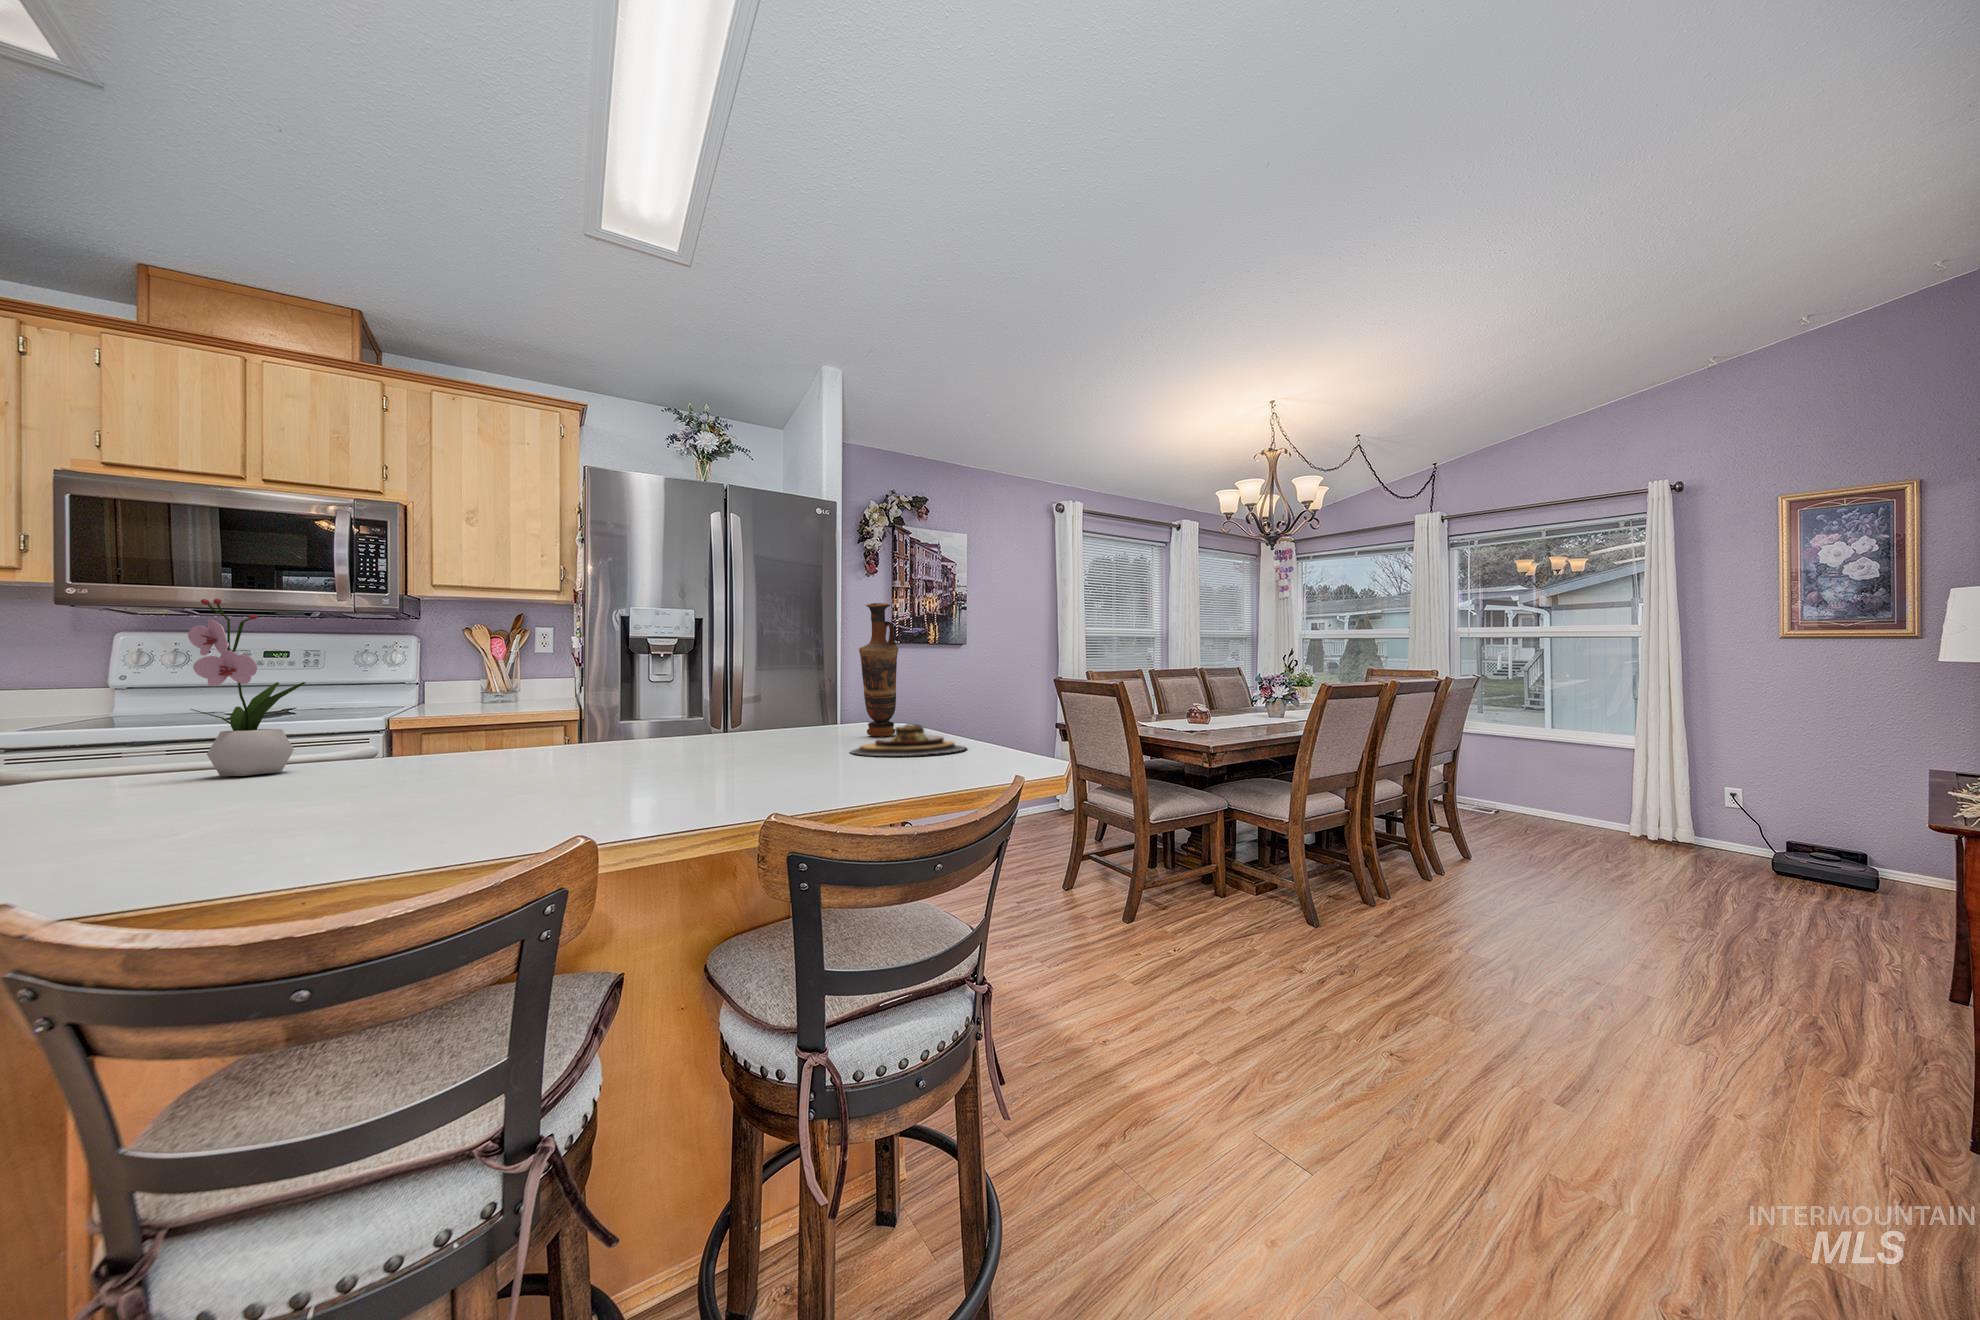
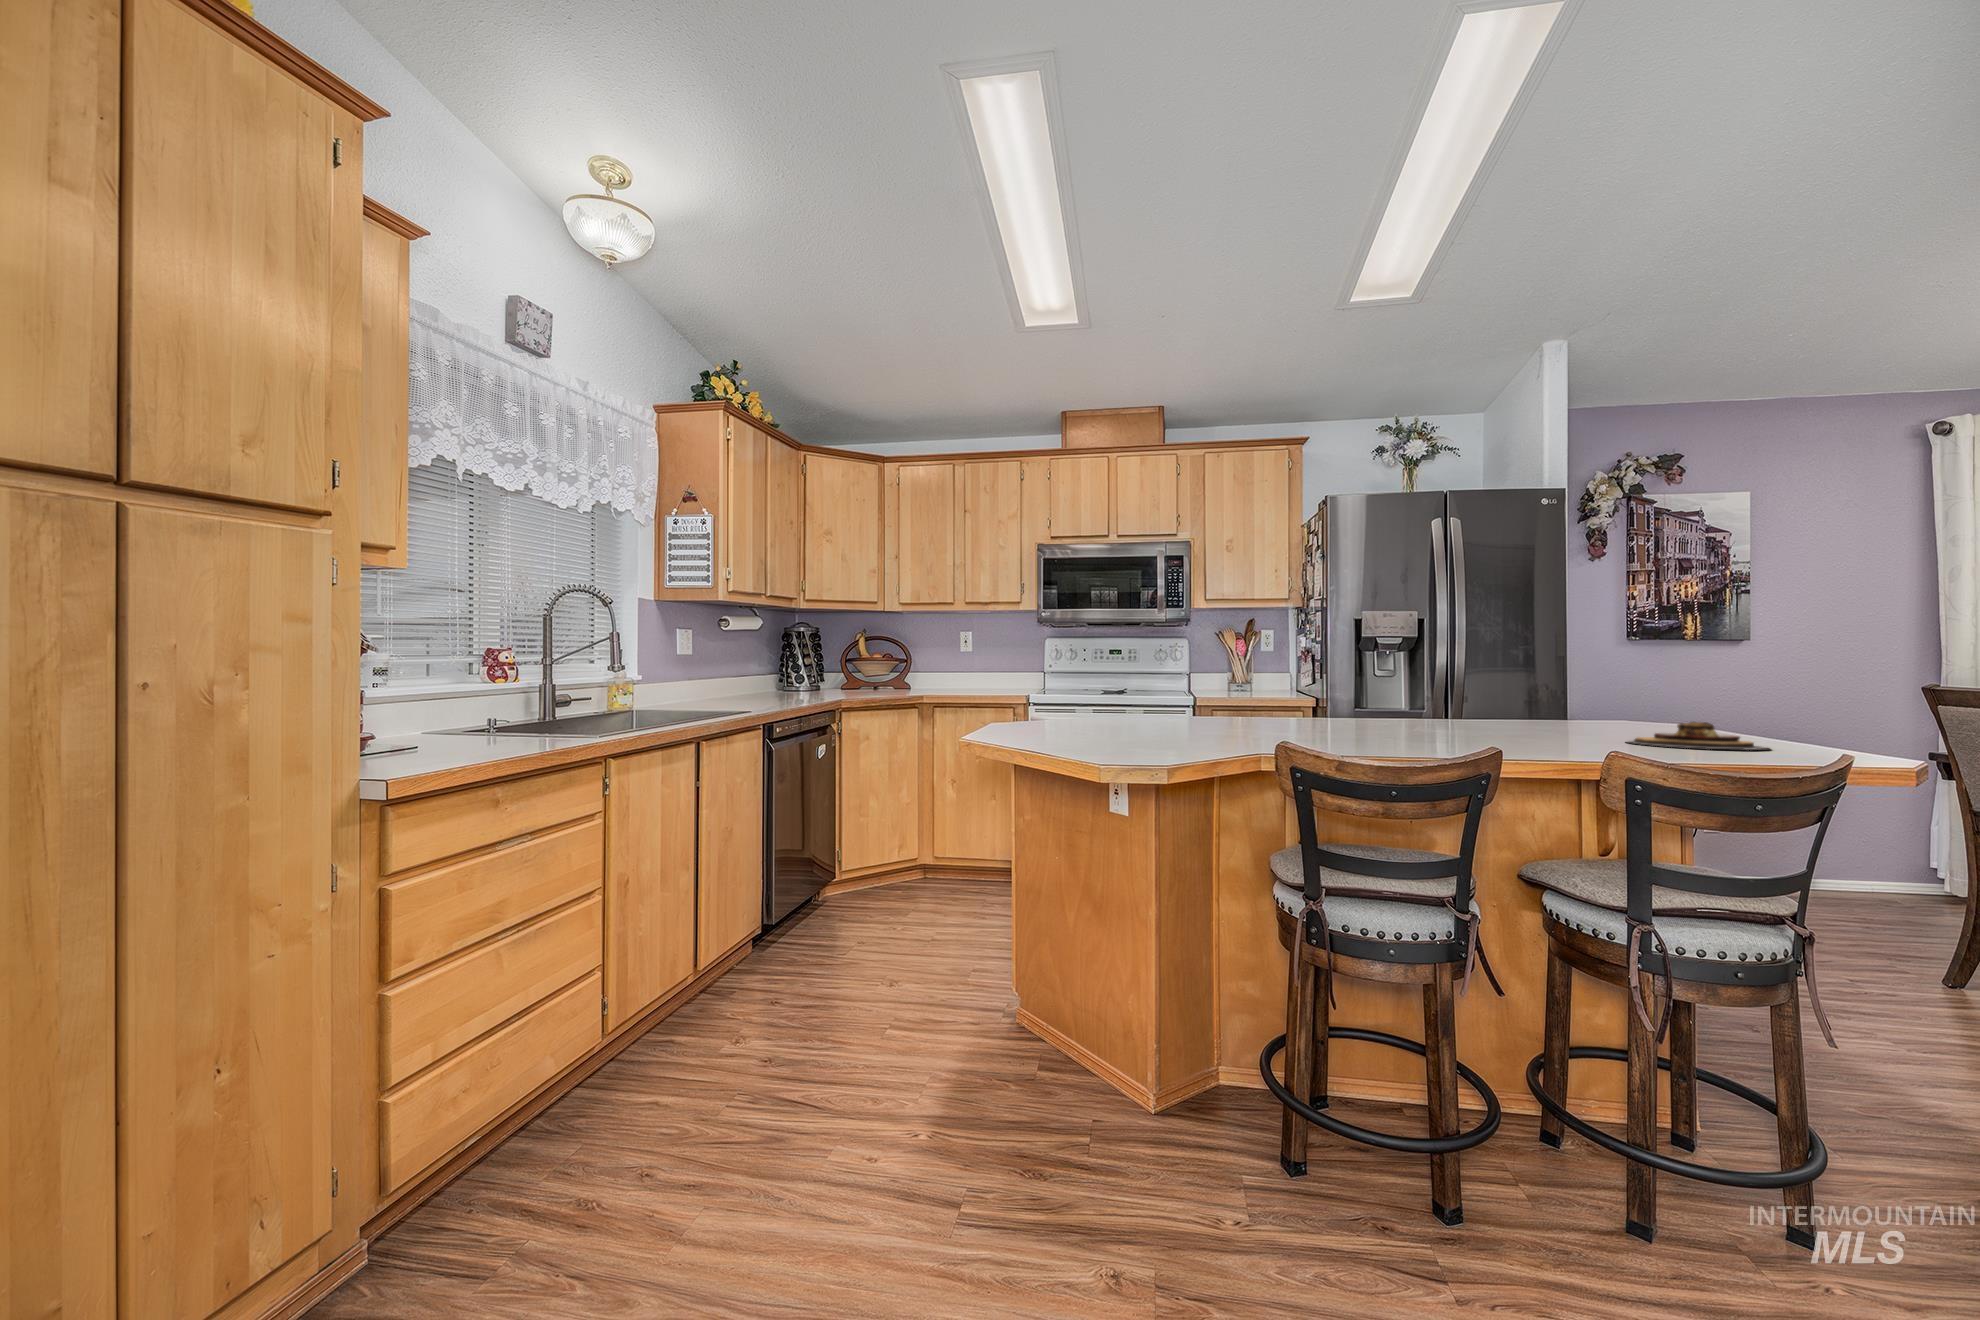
flower arrangement: present [188,599,306,776] -> none [1175,625,1221,723]
vase: present [859,603,898,737] -> none [1621,605,1670,735]

